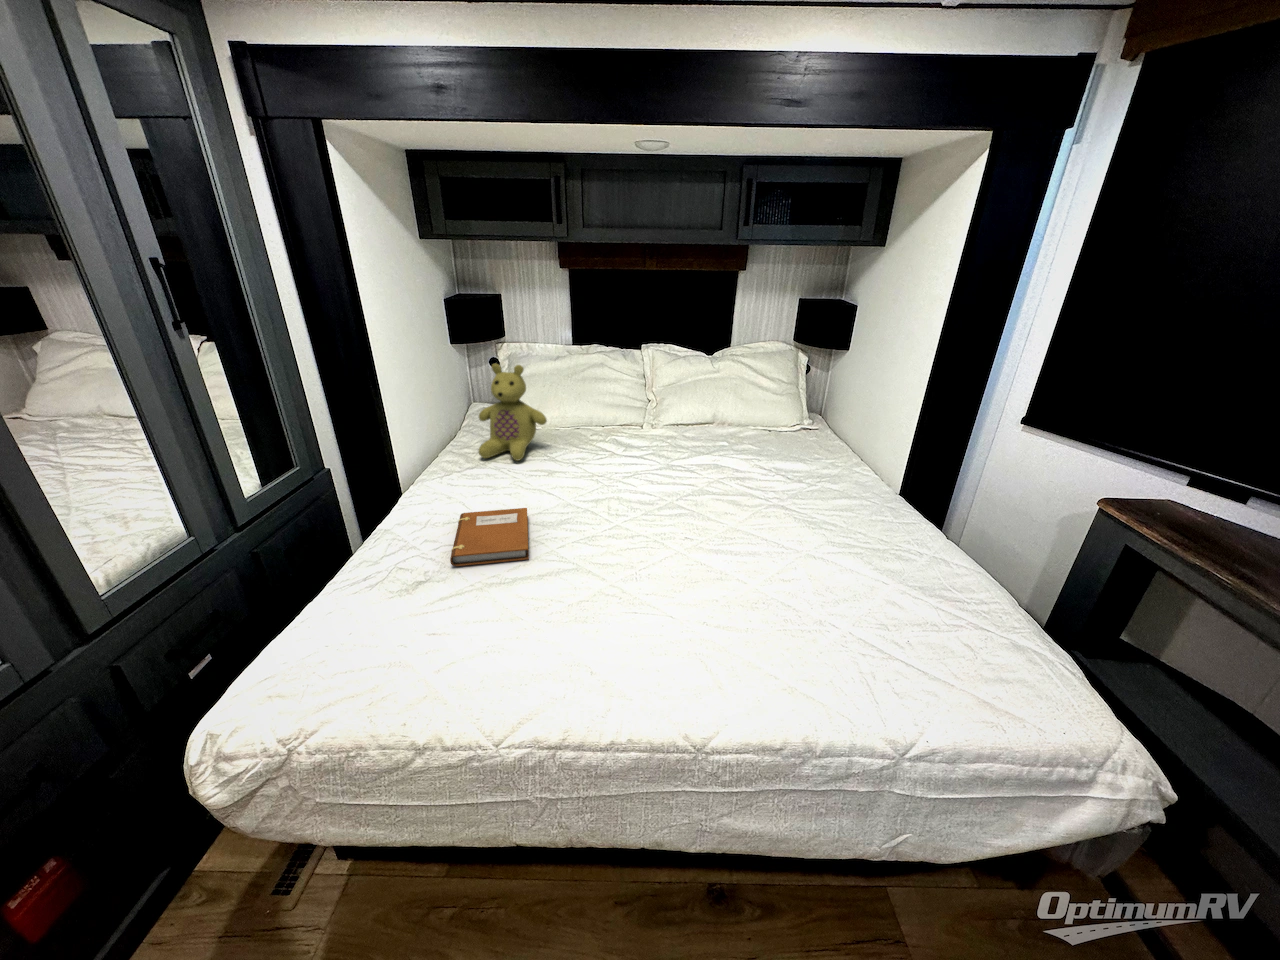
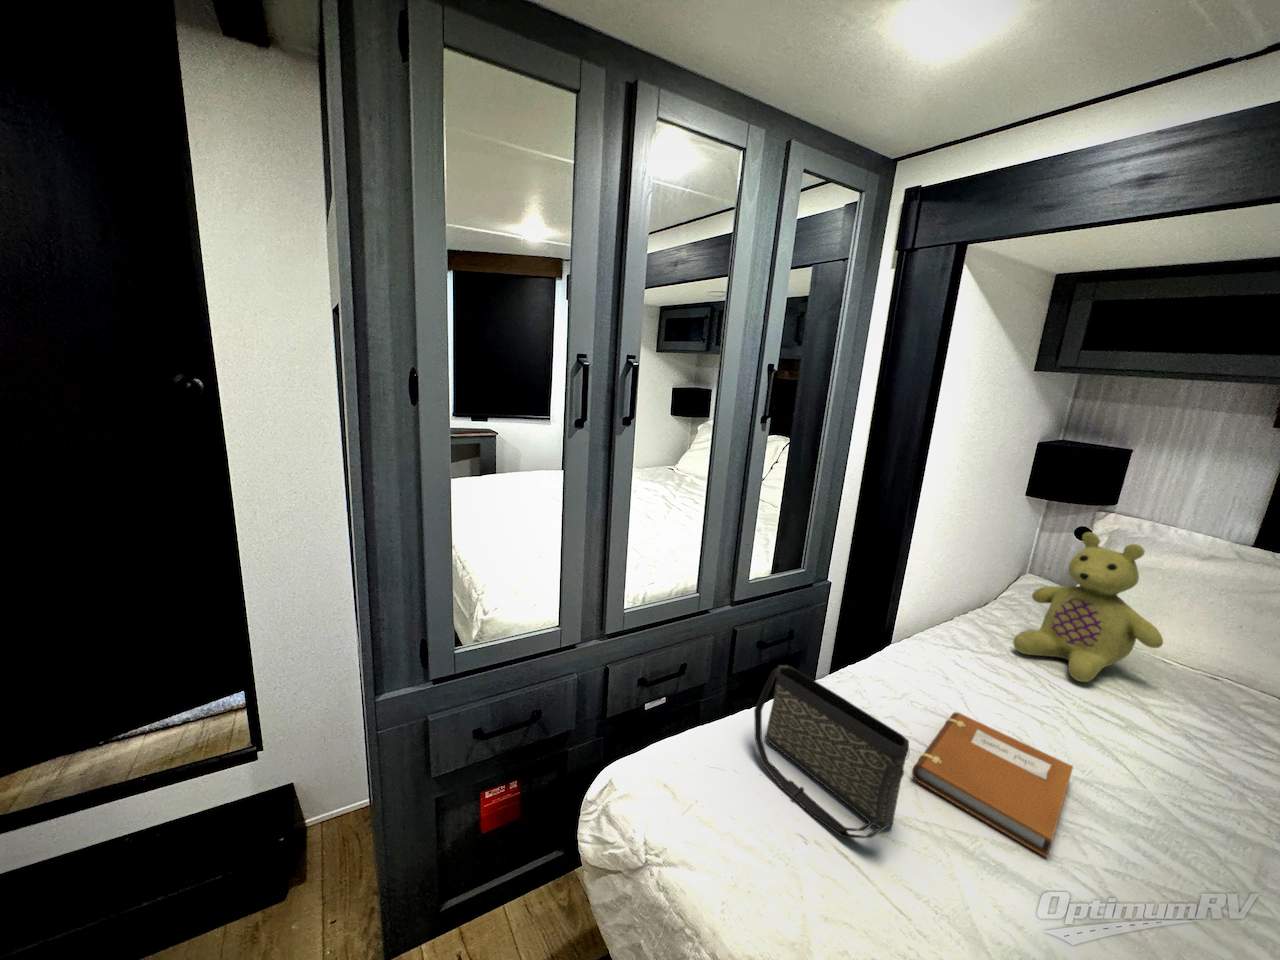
handbag: none [320,542,452,629] -> present [754,665,909,838]

